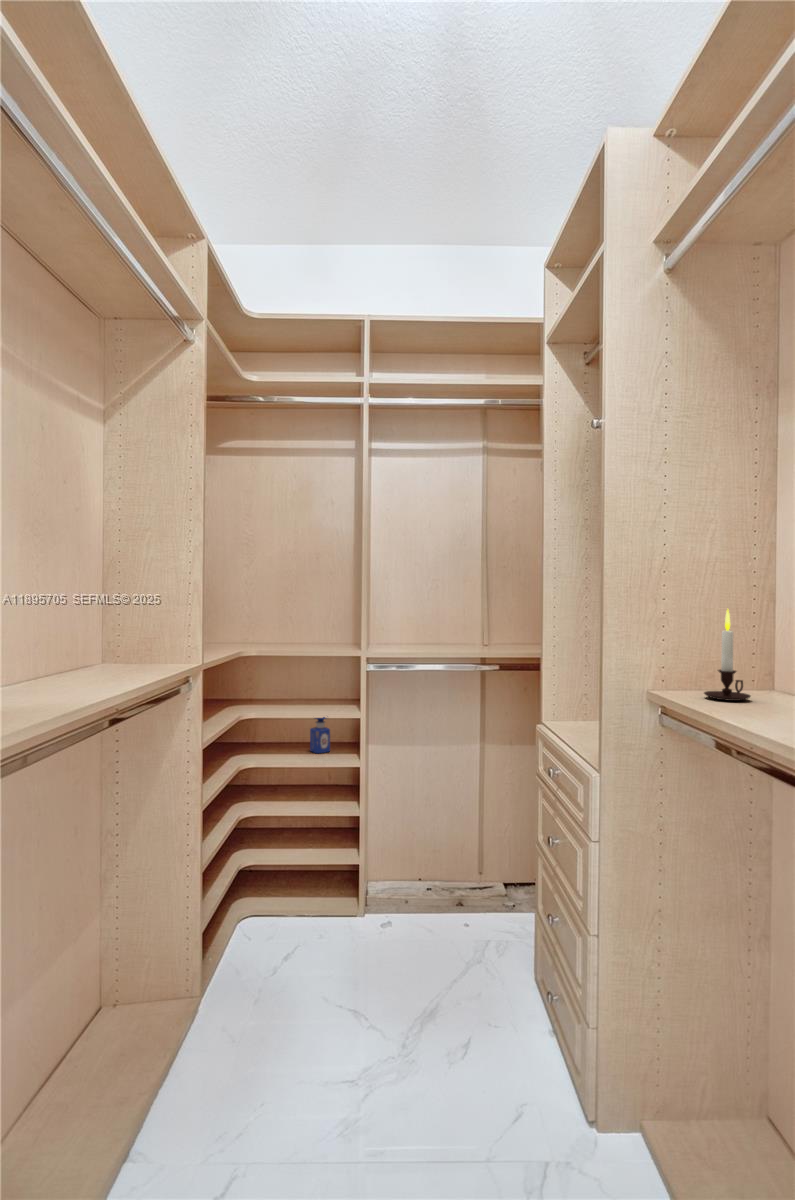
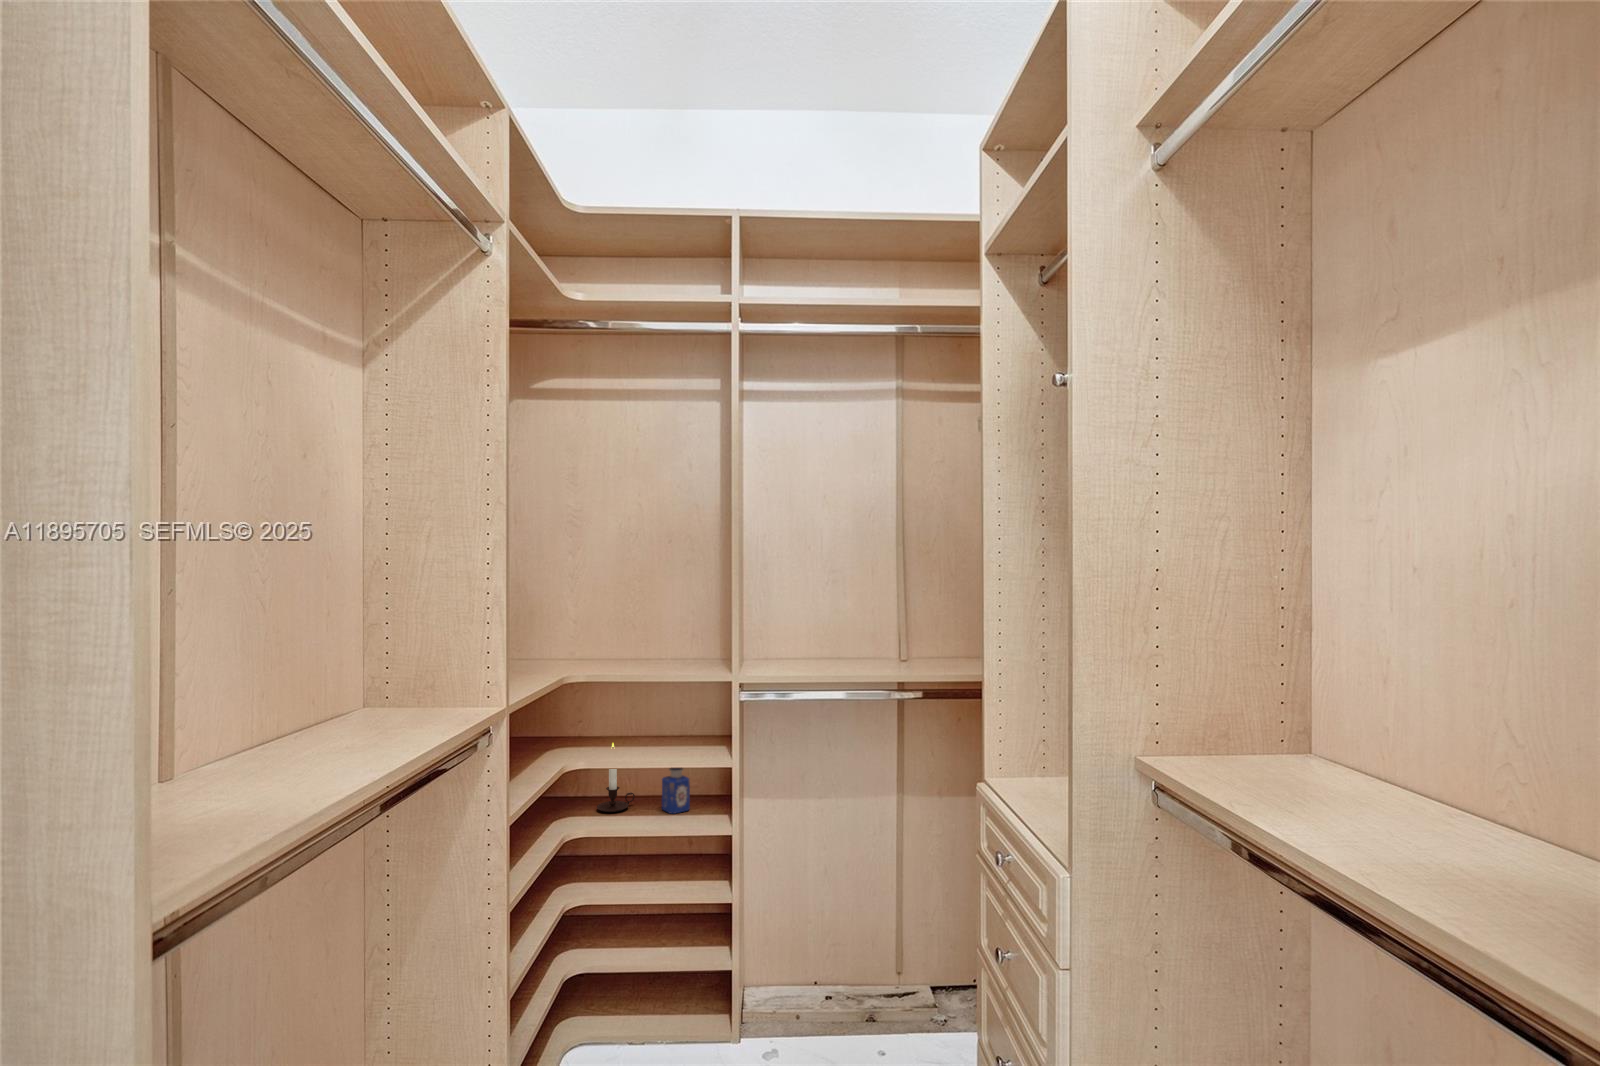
candle: present [704,610,751,701] -> present [597,743,635,812]

